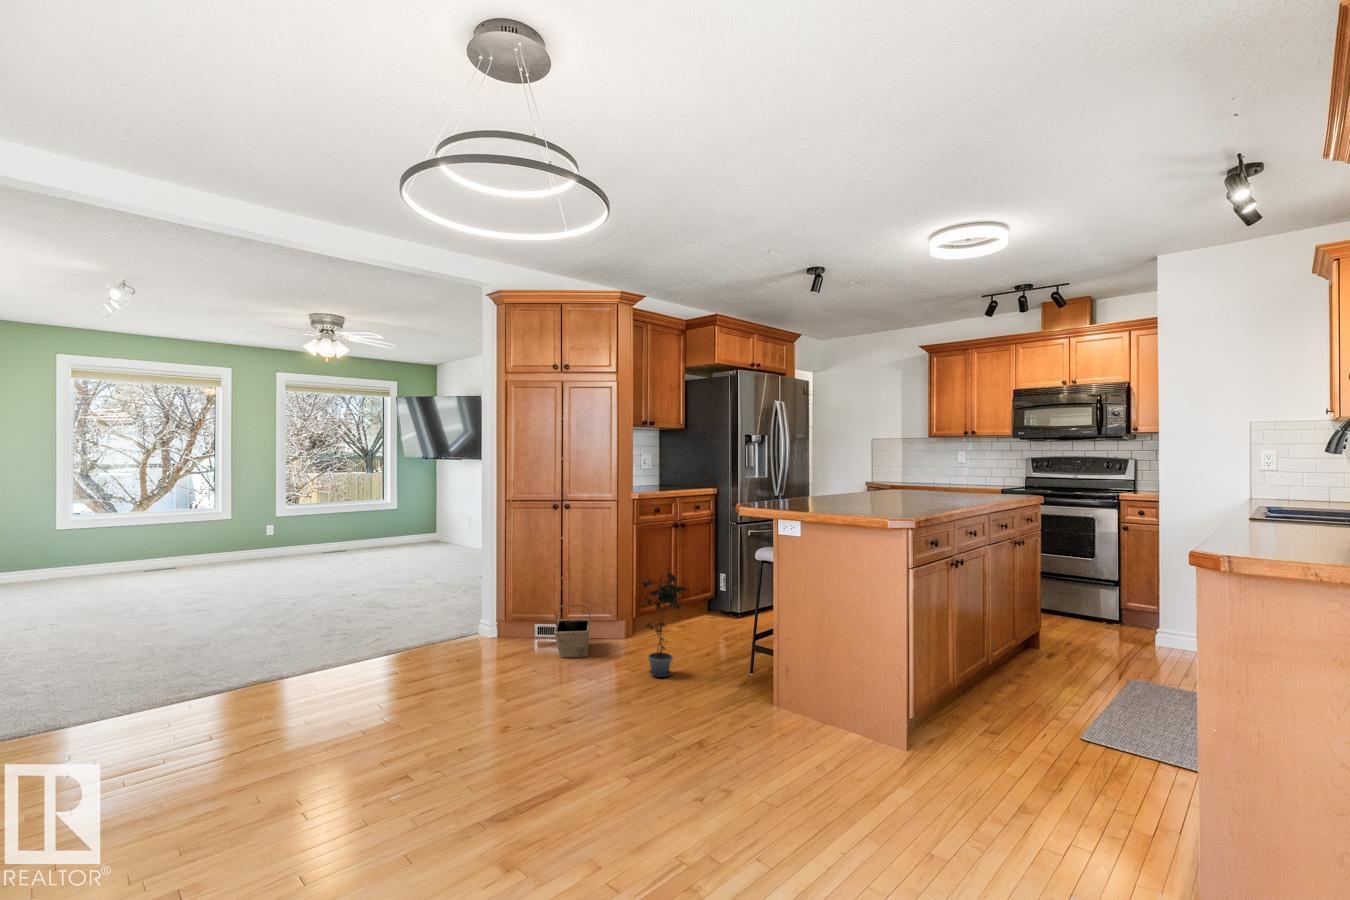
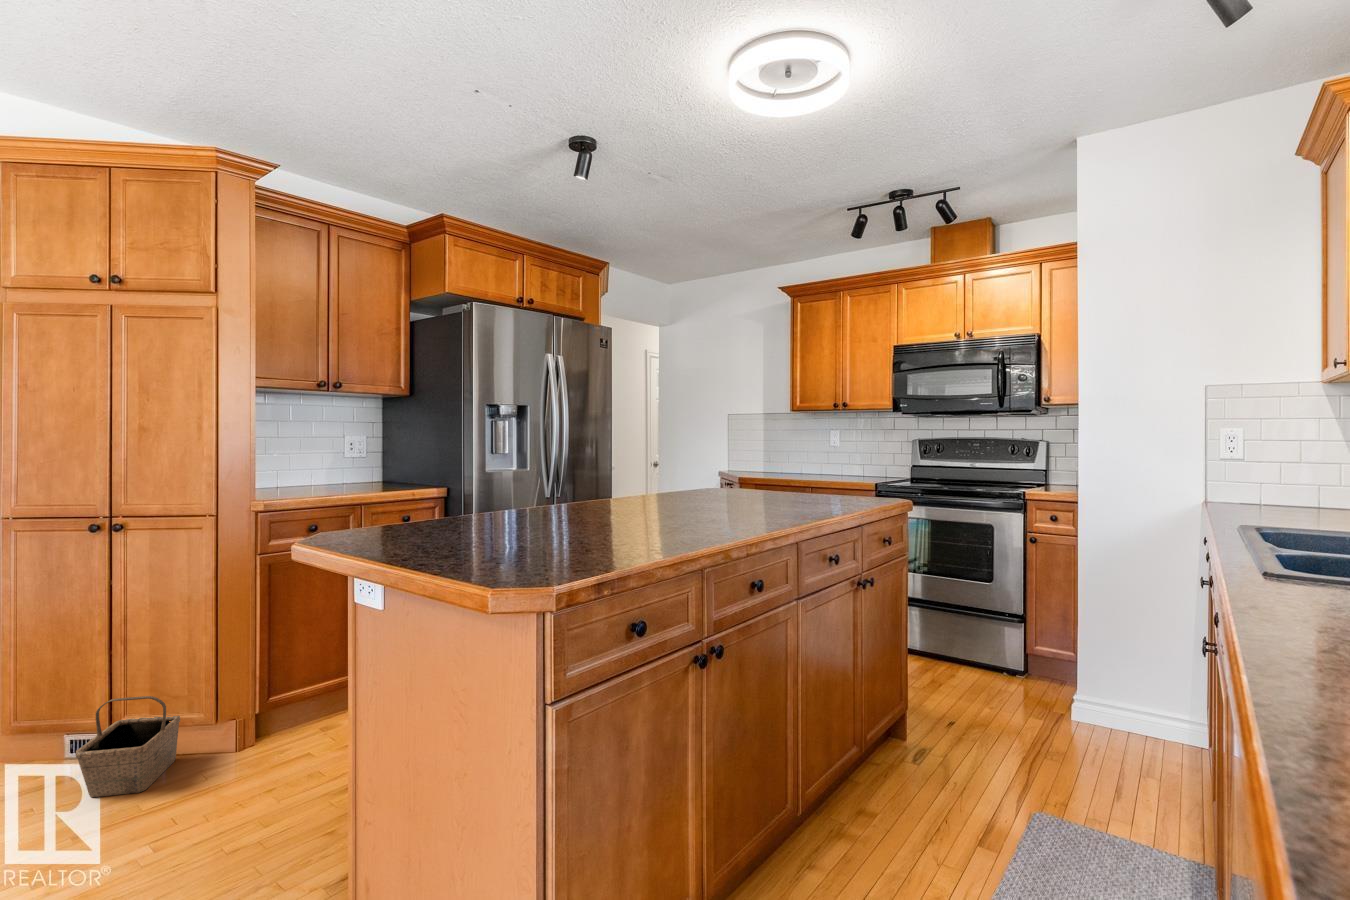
potted plant: present [642,569,690,677] -> none [196,638,293,839]

